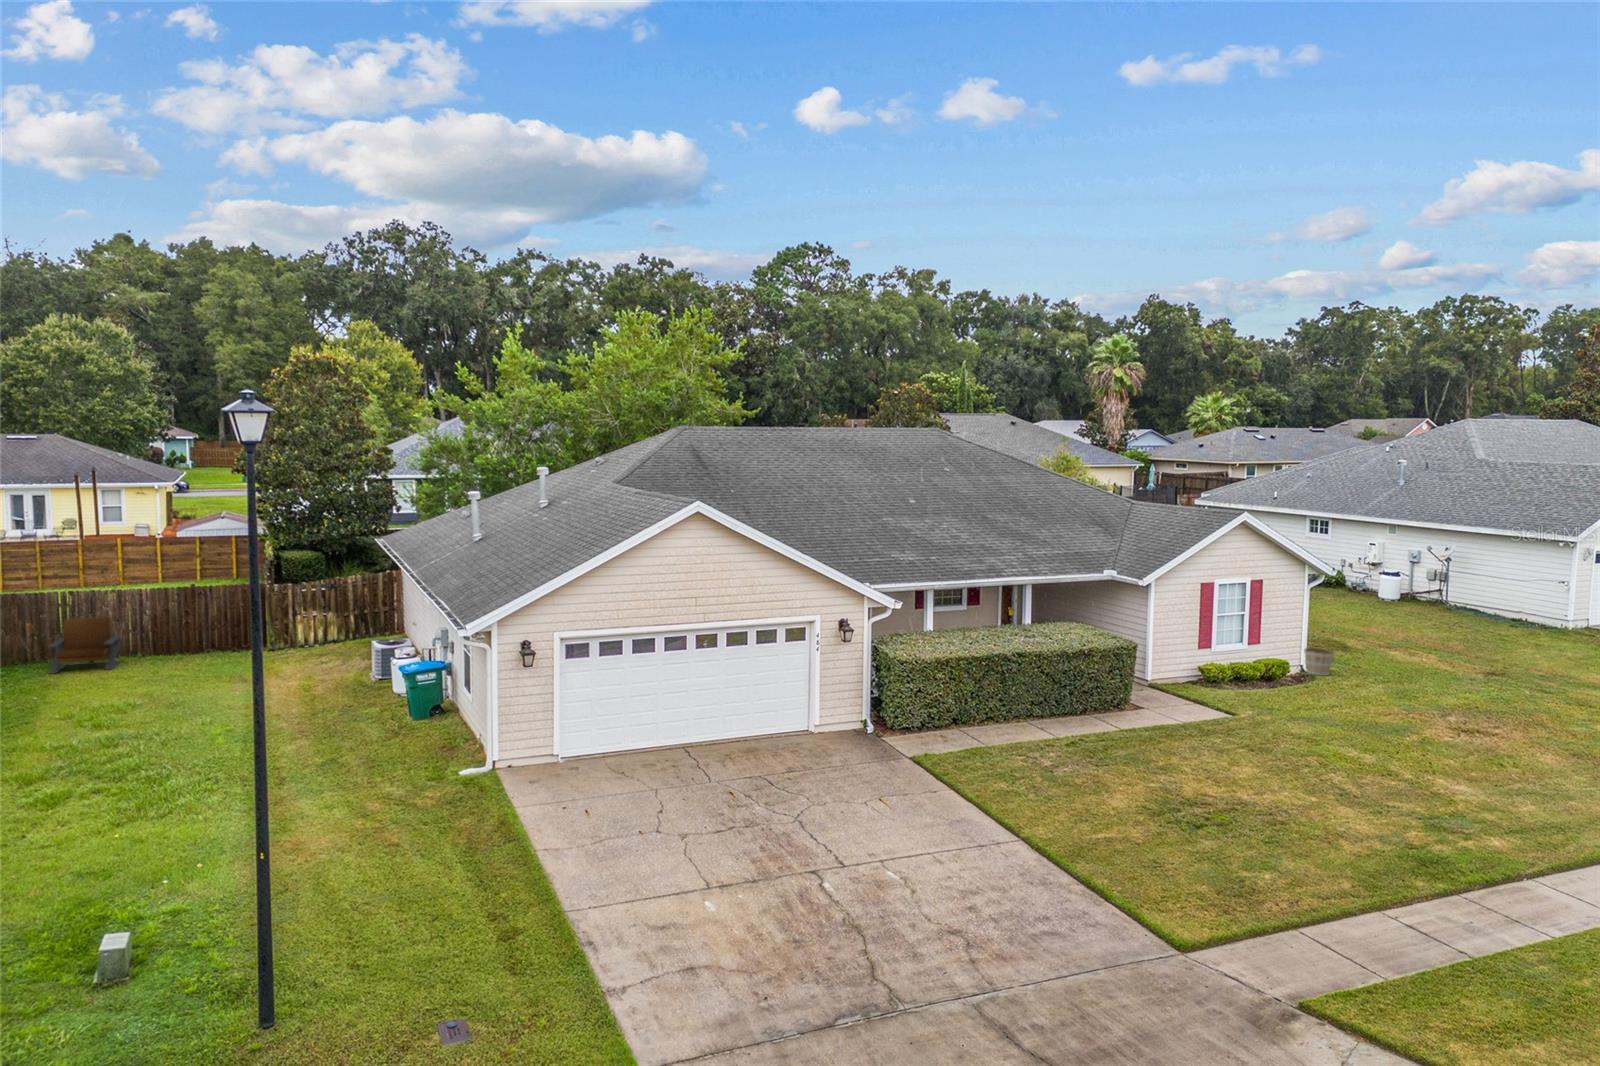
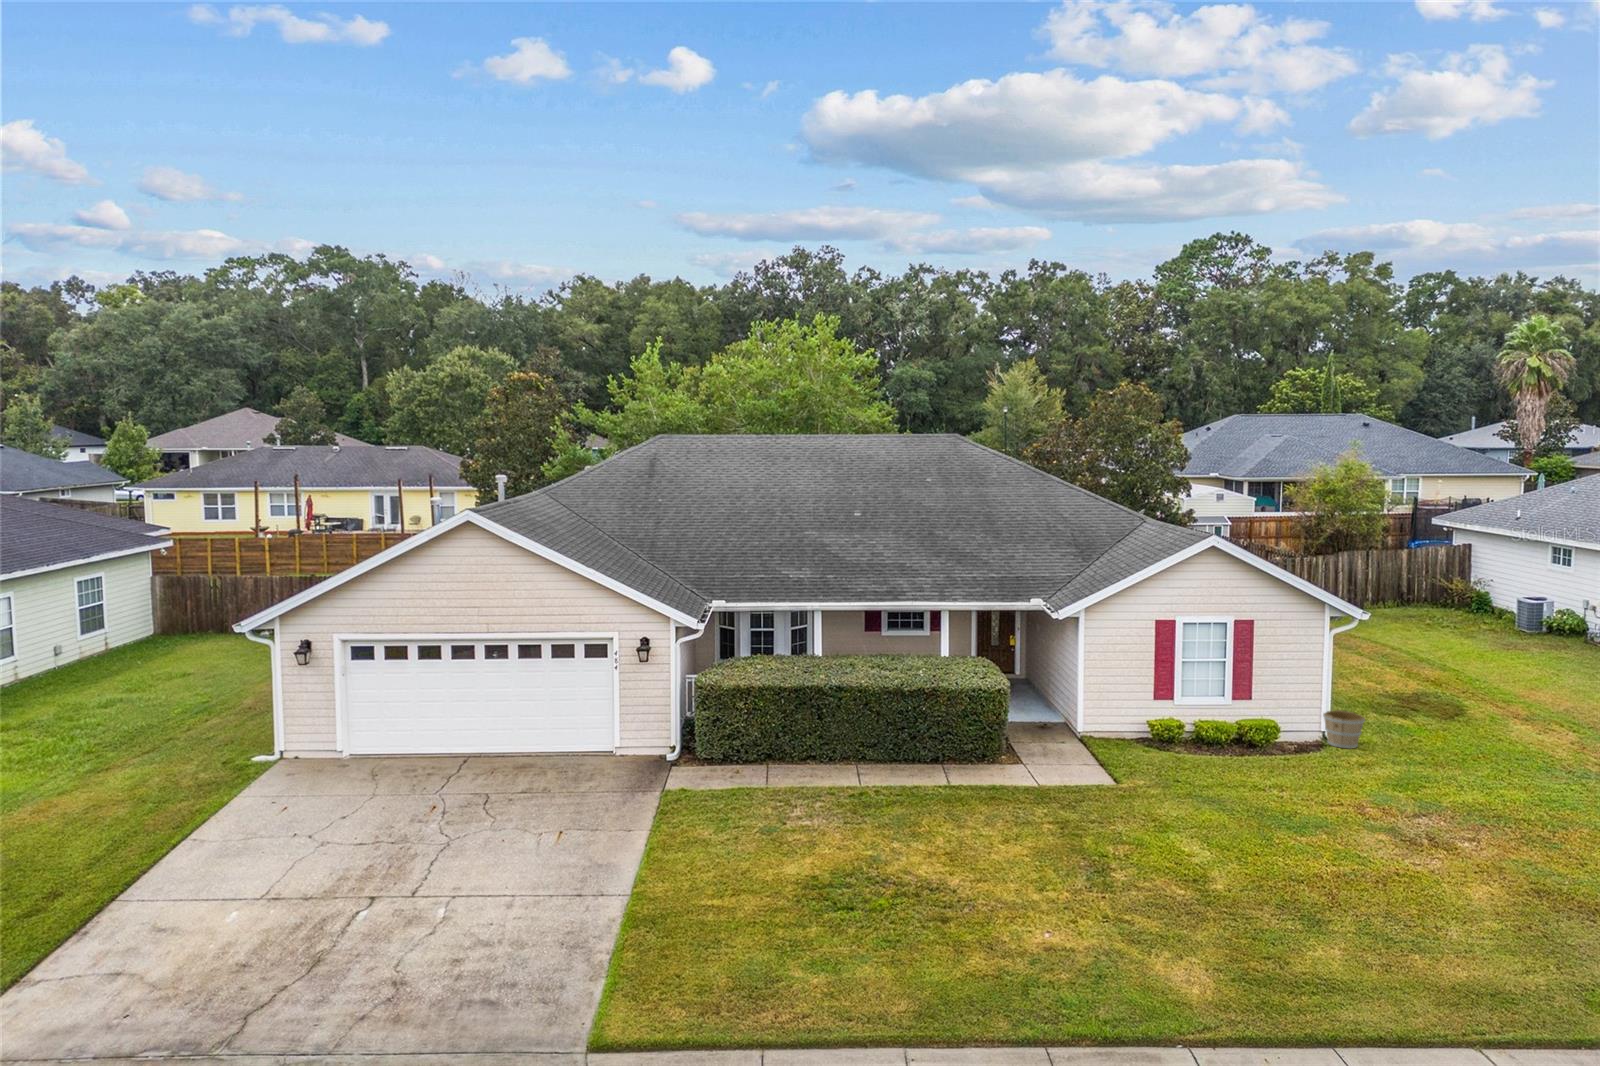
lounge chair: present [48,617,121,674] -> none [144,604,209,648]

